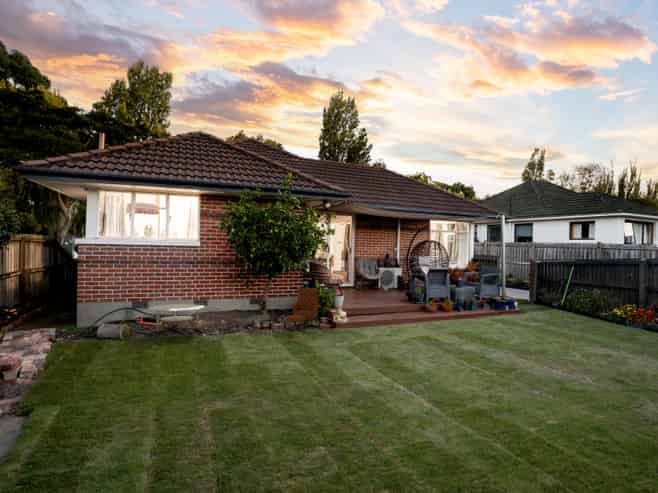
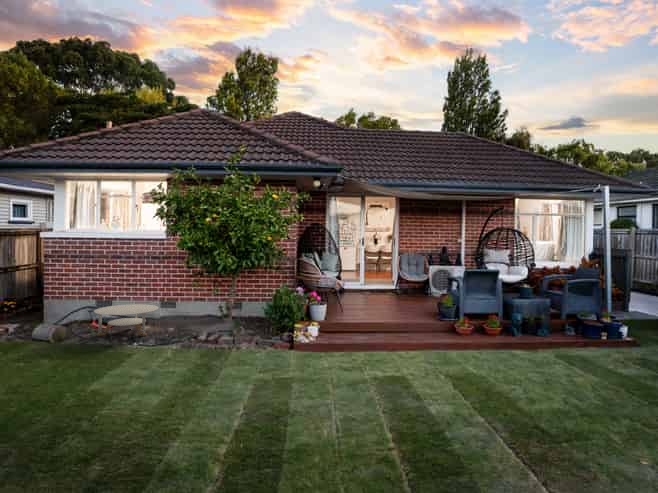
lounge chair: present [285,288,321,331] -> none [225,294,281,352]

